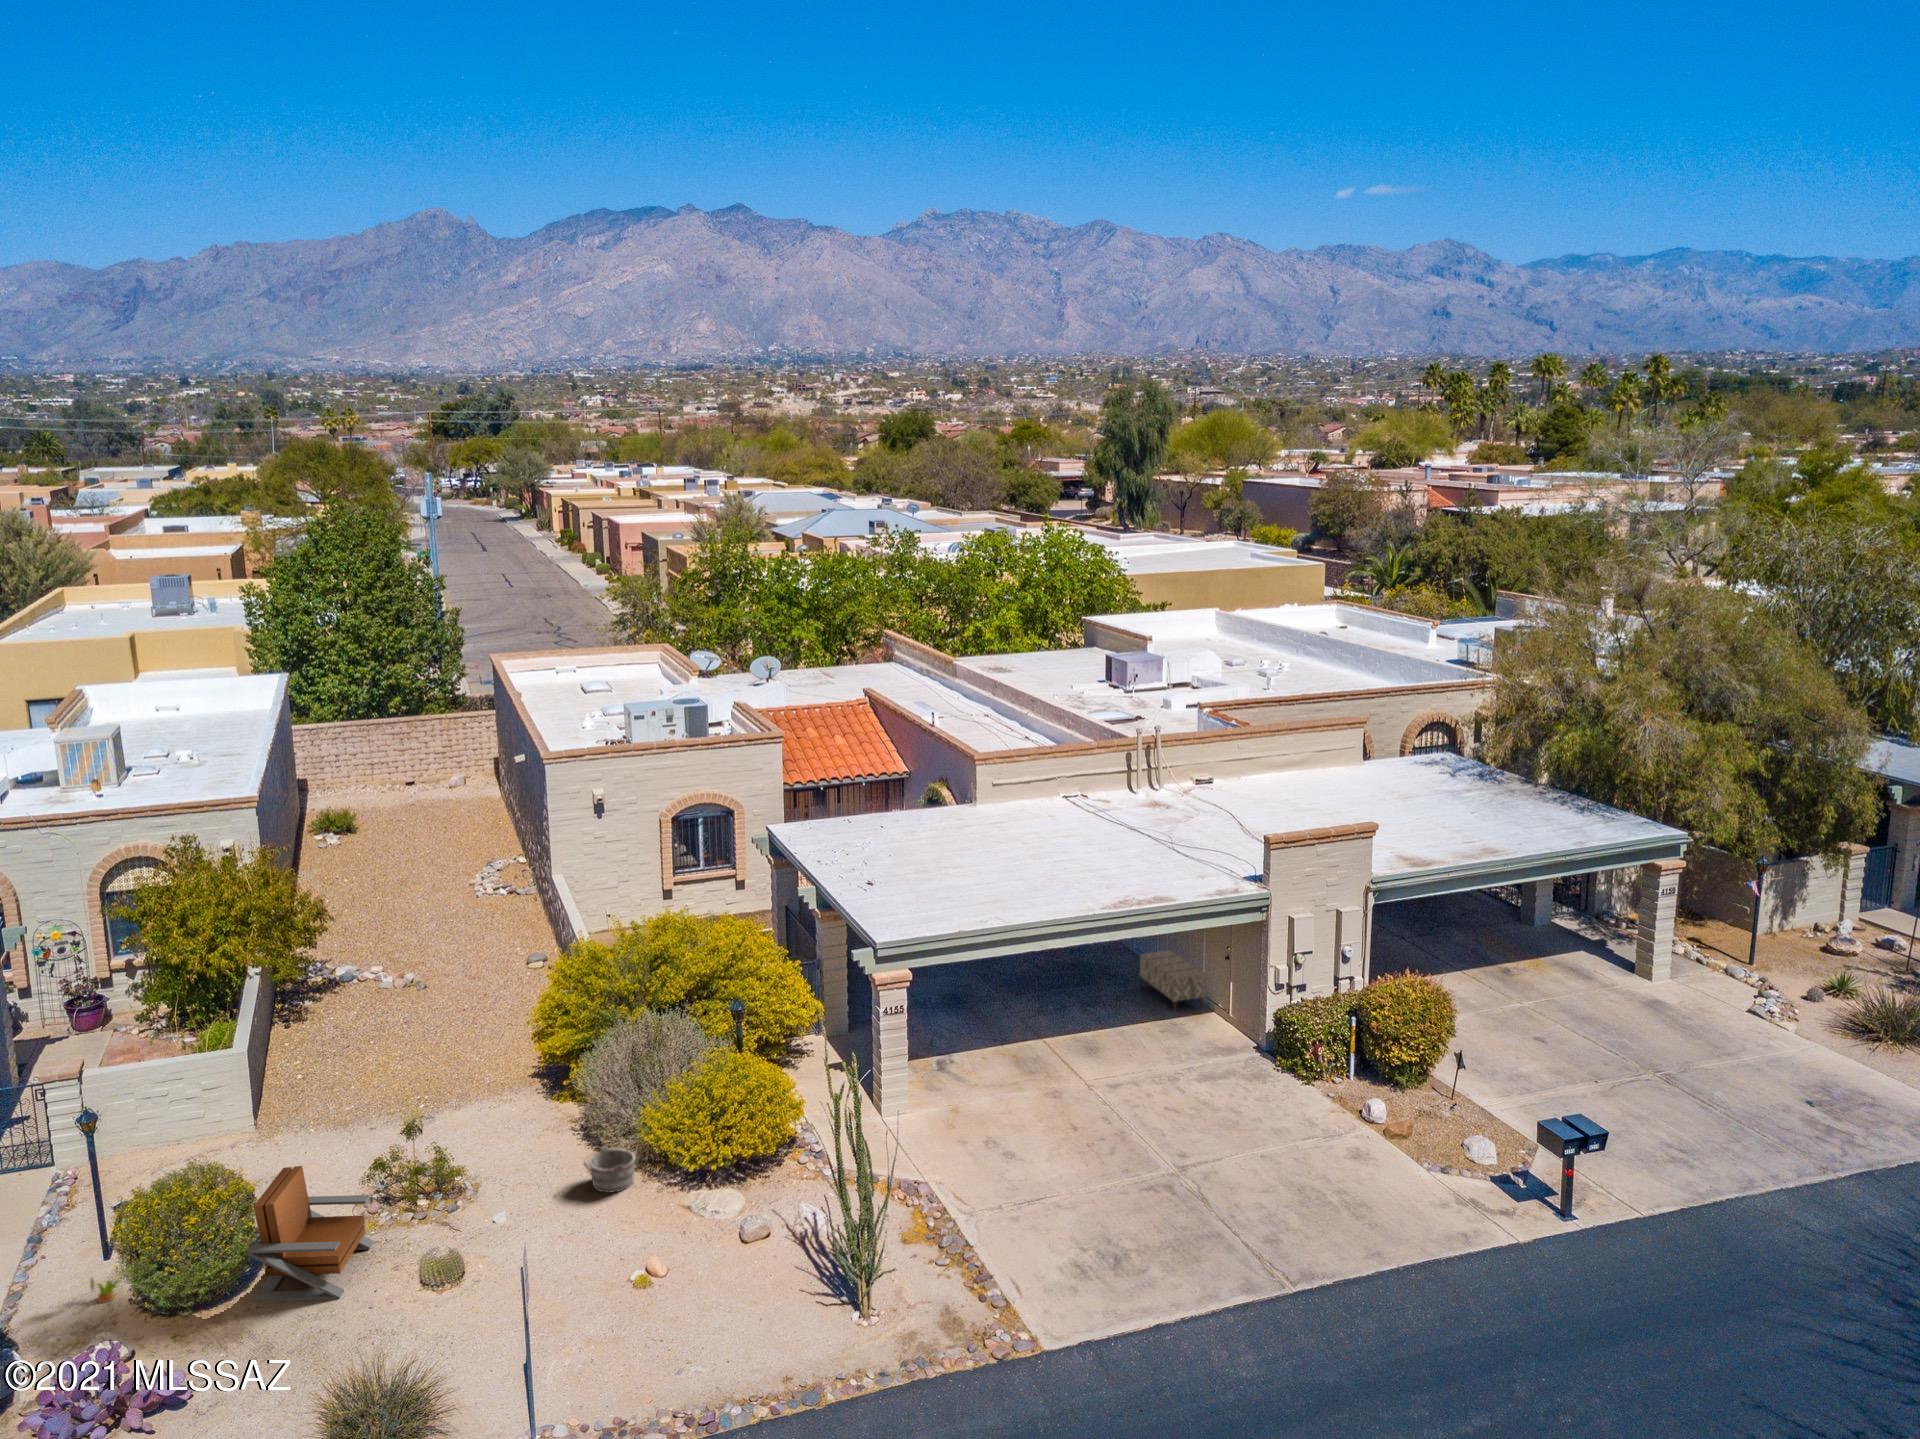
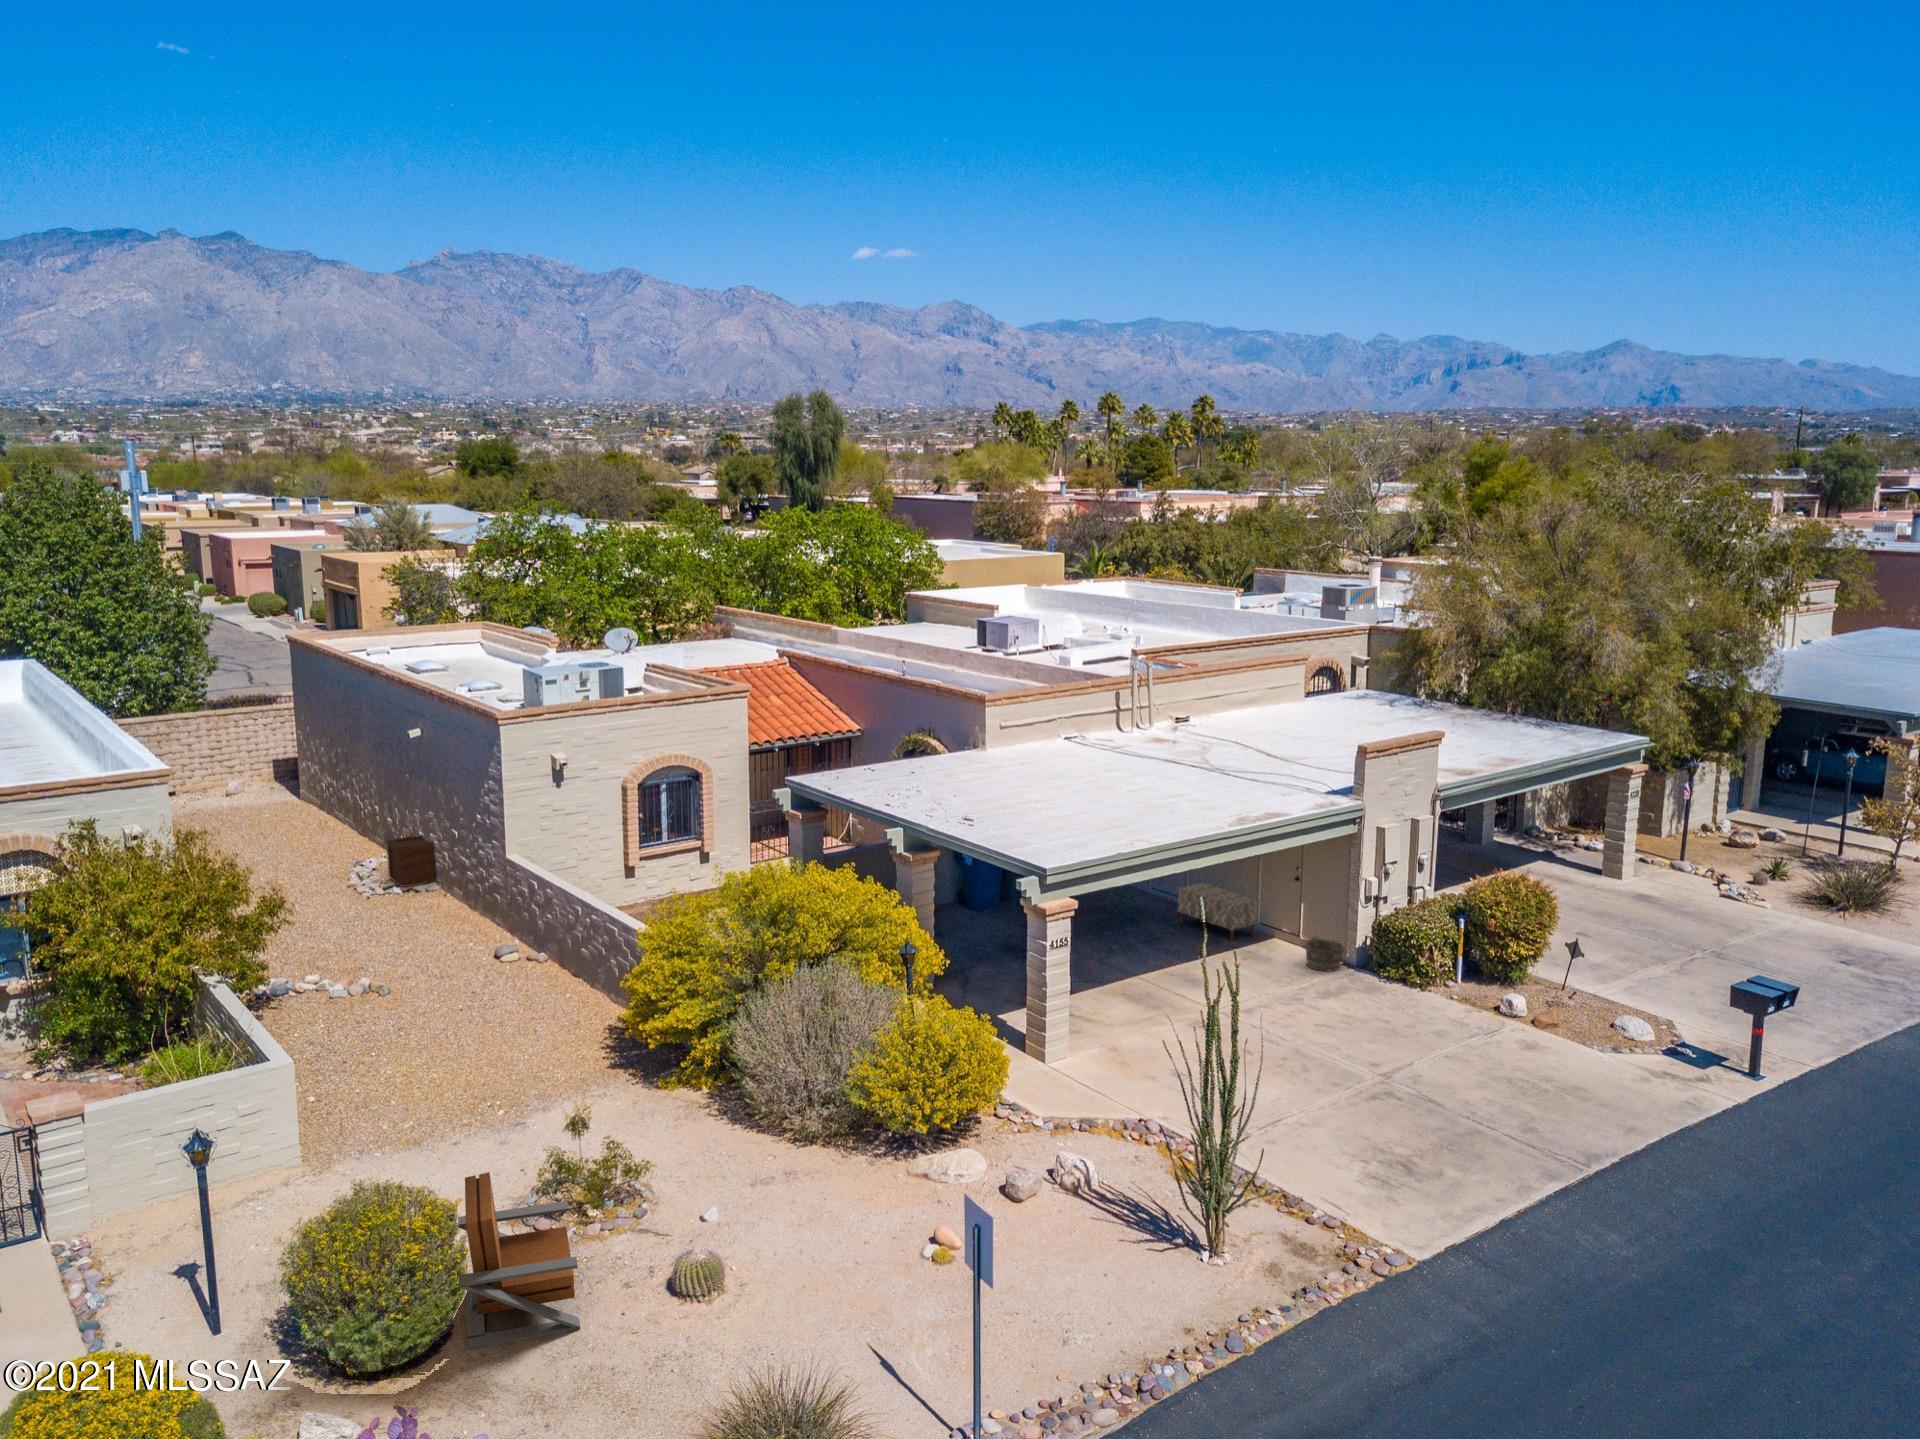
wooden crate: none [493,844,535,890] -> present [387,835,438,887]
bucket: present [584,1146,636,1193] -> present [1301,937,1345,971]
decorative plant: present [90,1278,120,1303] -> none [235,1347,276,1382]

